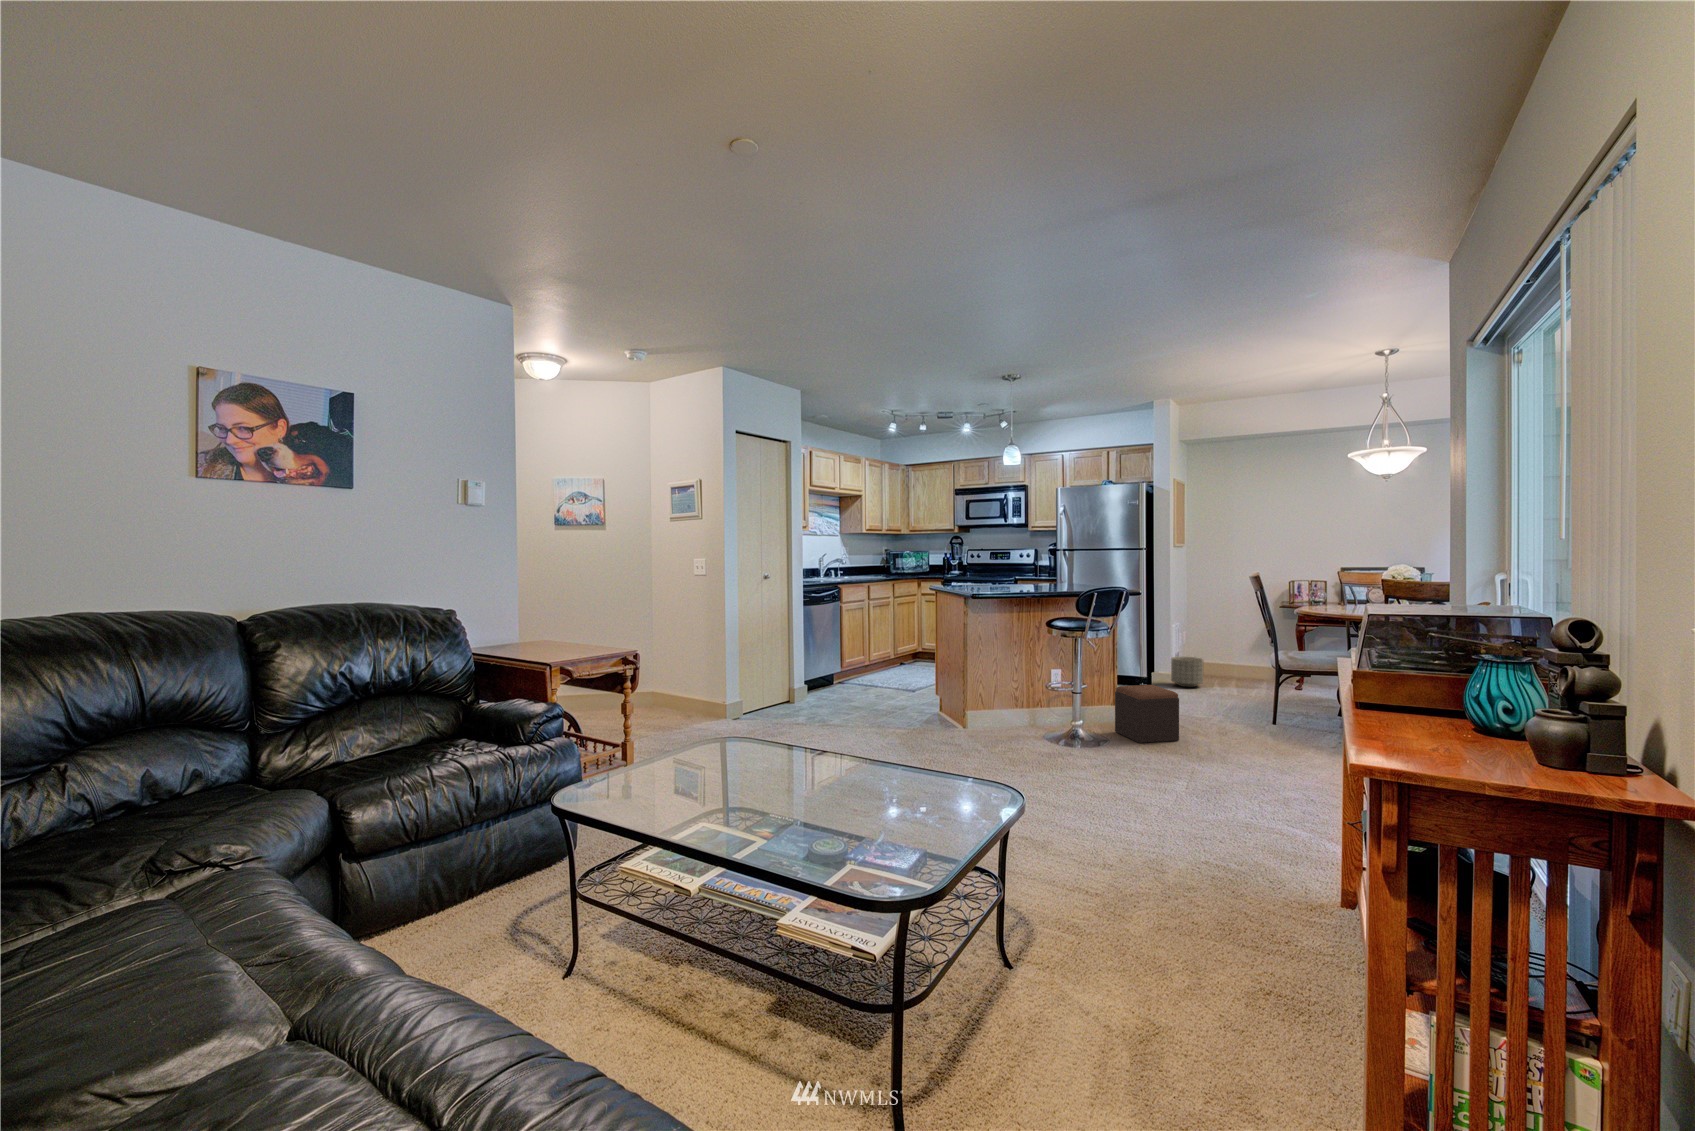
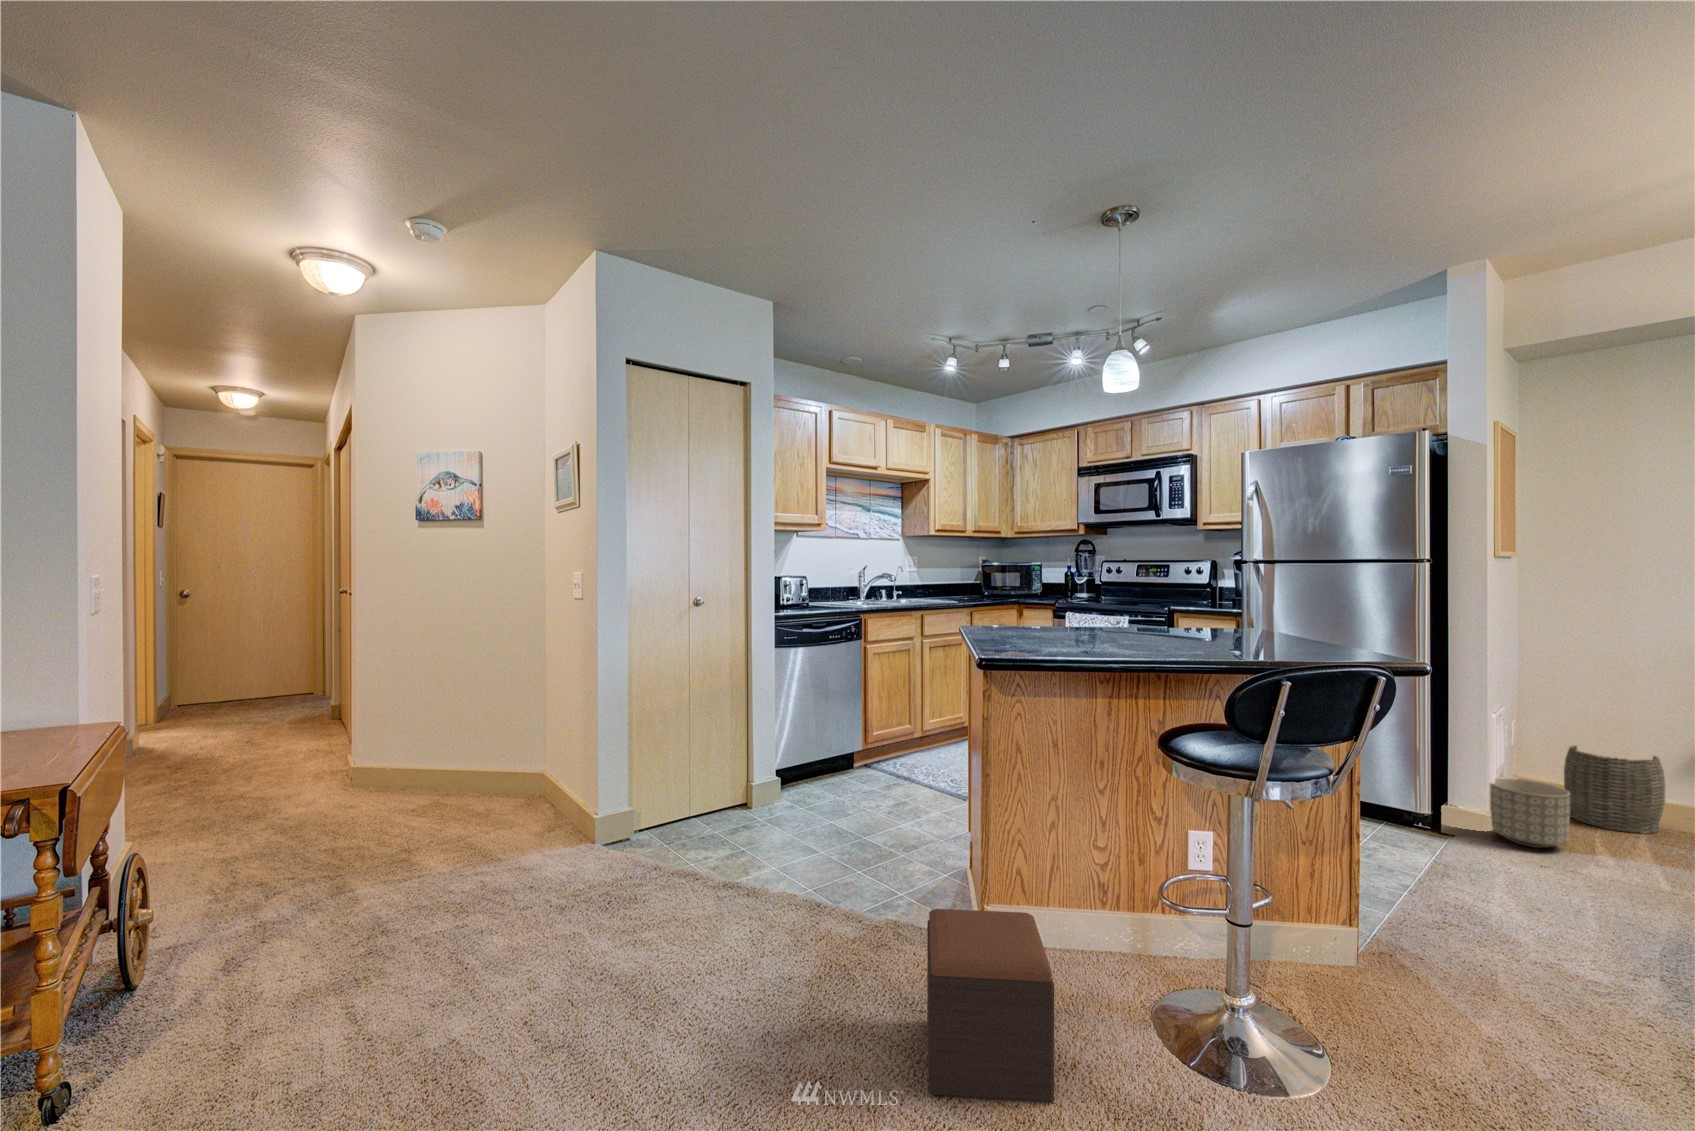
woven basket: none [1204,641,1243,680] -> present [1564,745,1665,833]
footstool: present [1115,685,1179,743] -> present [927,909,1054,1103]

